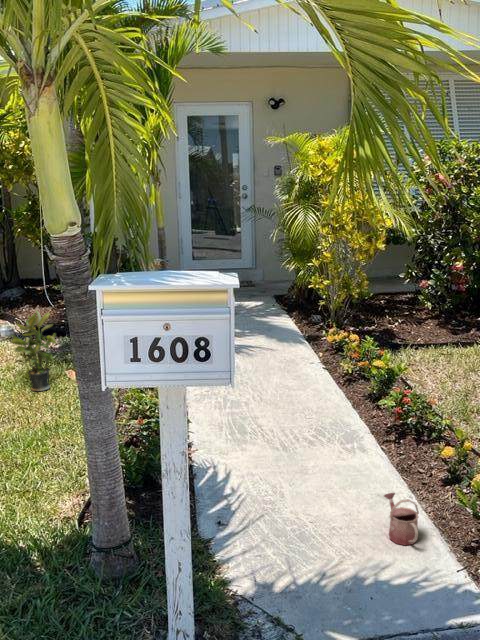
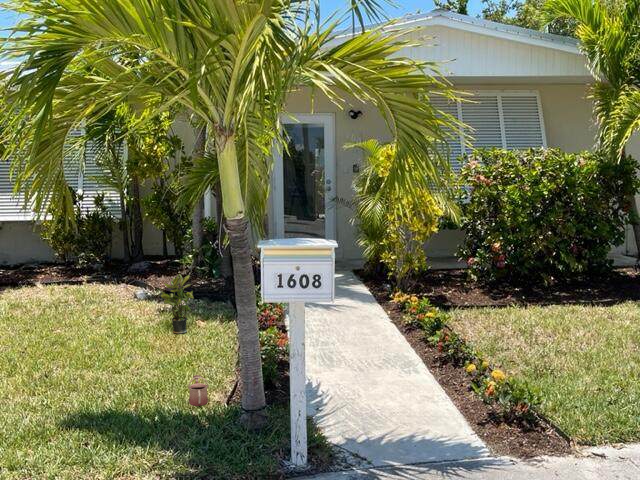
watering can: present [384,493,419,545] -> present [188,375,208,406]

